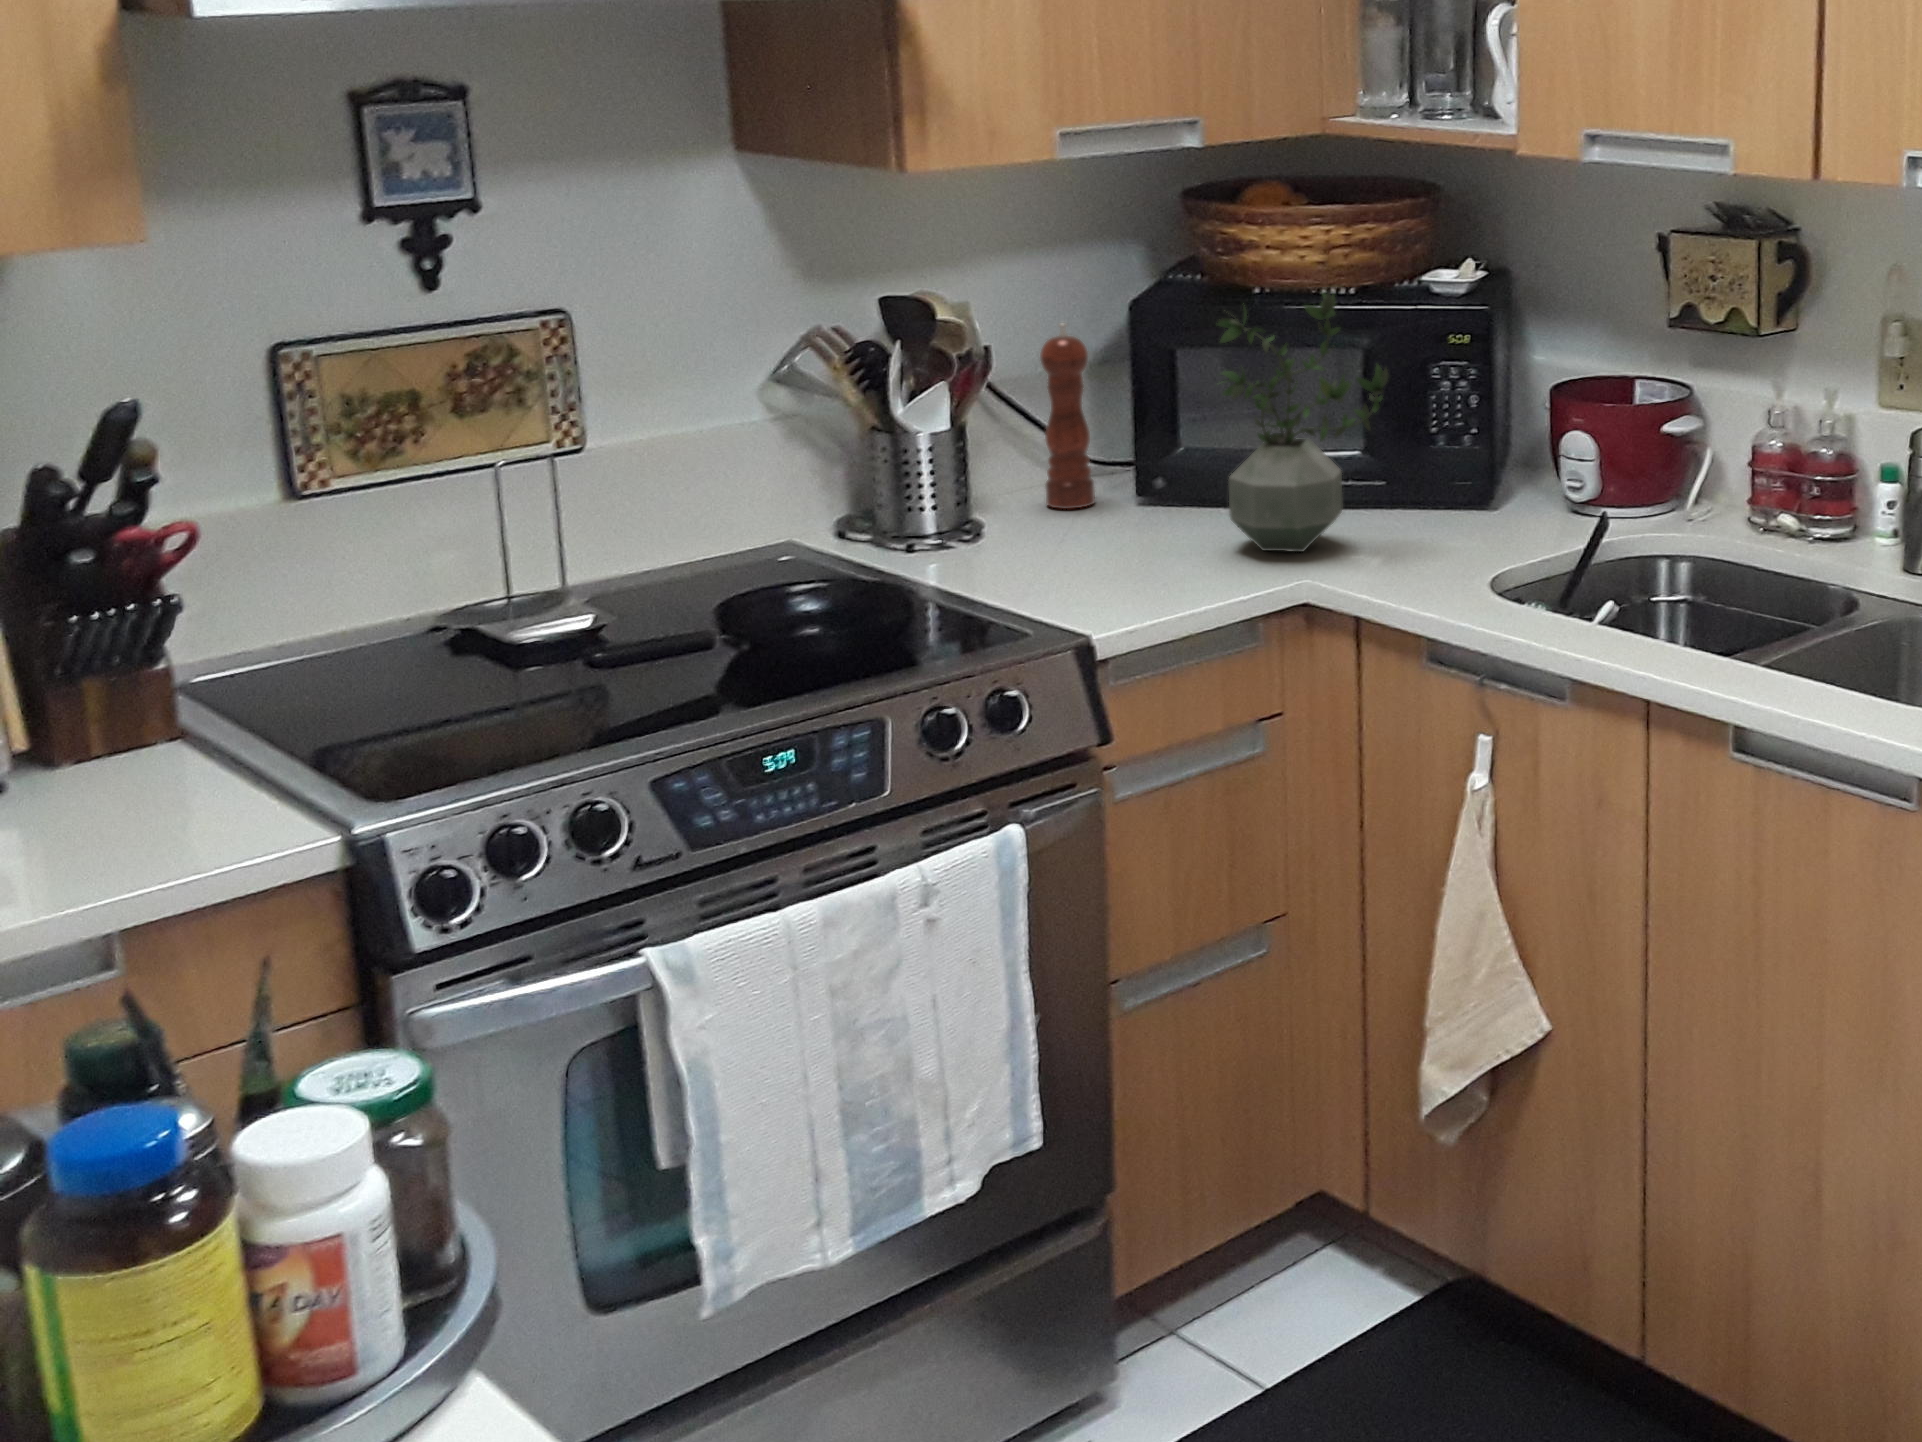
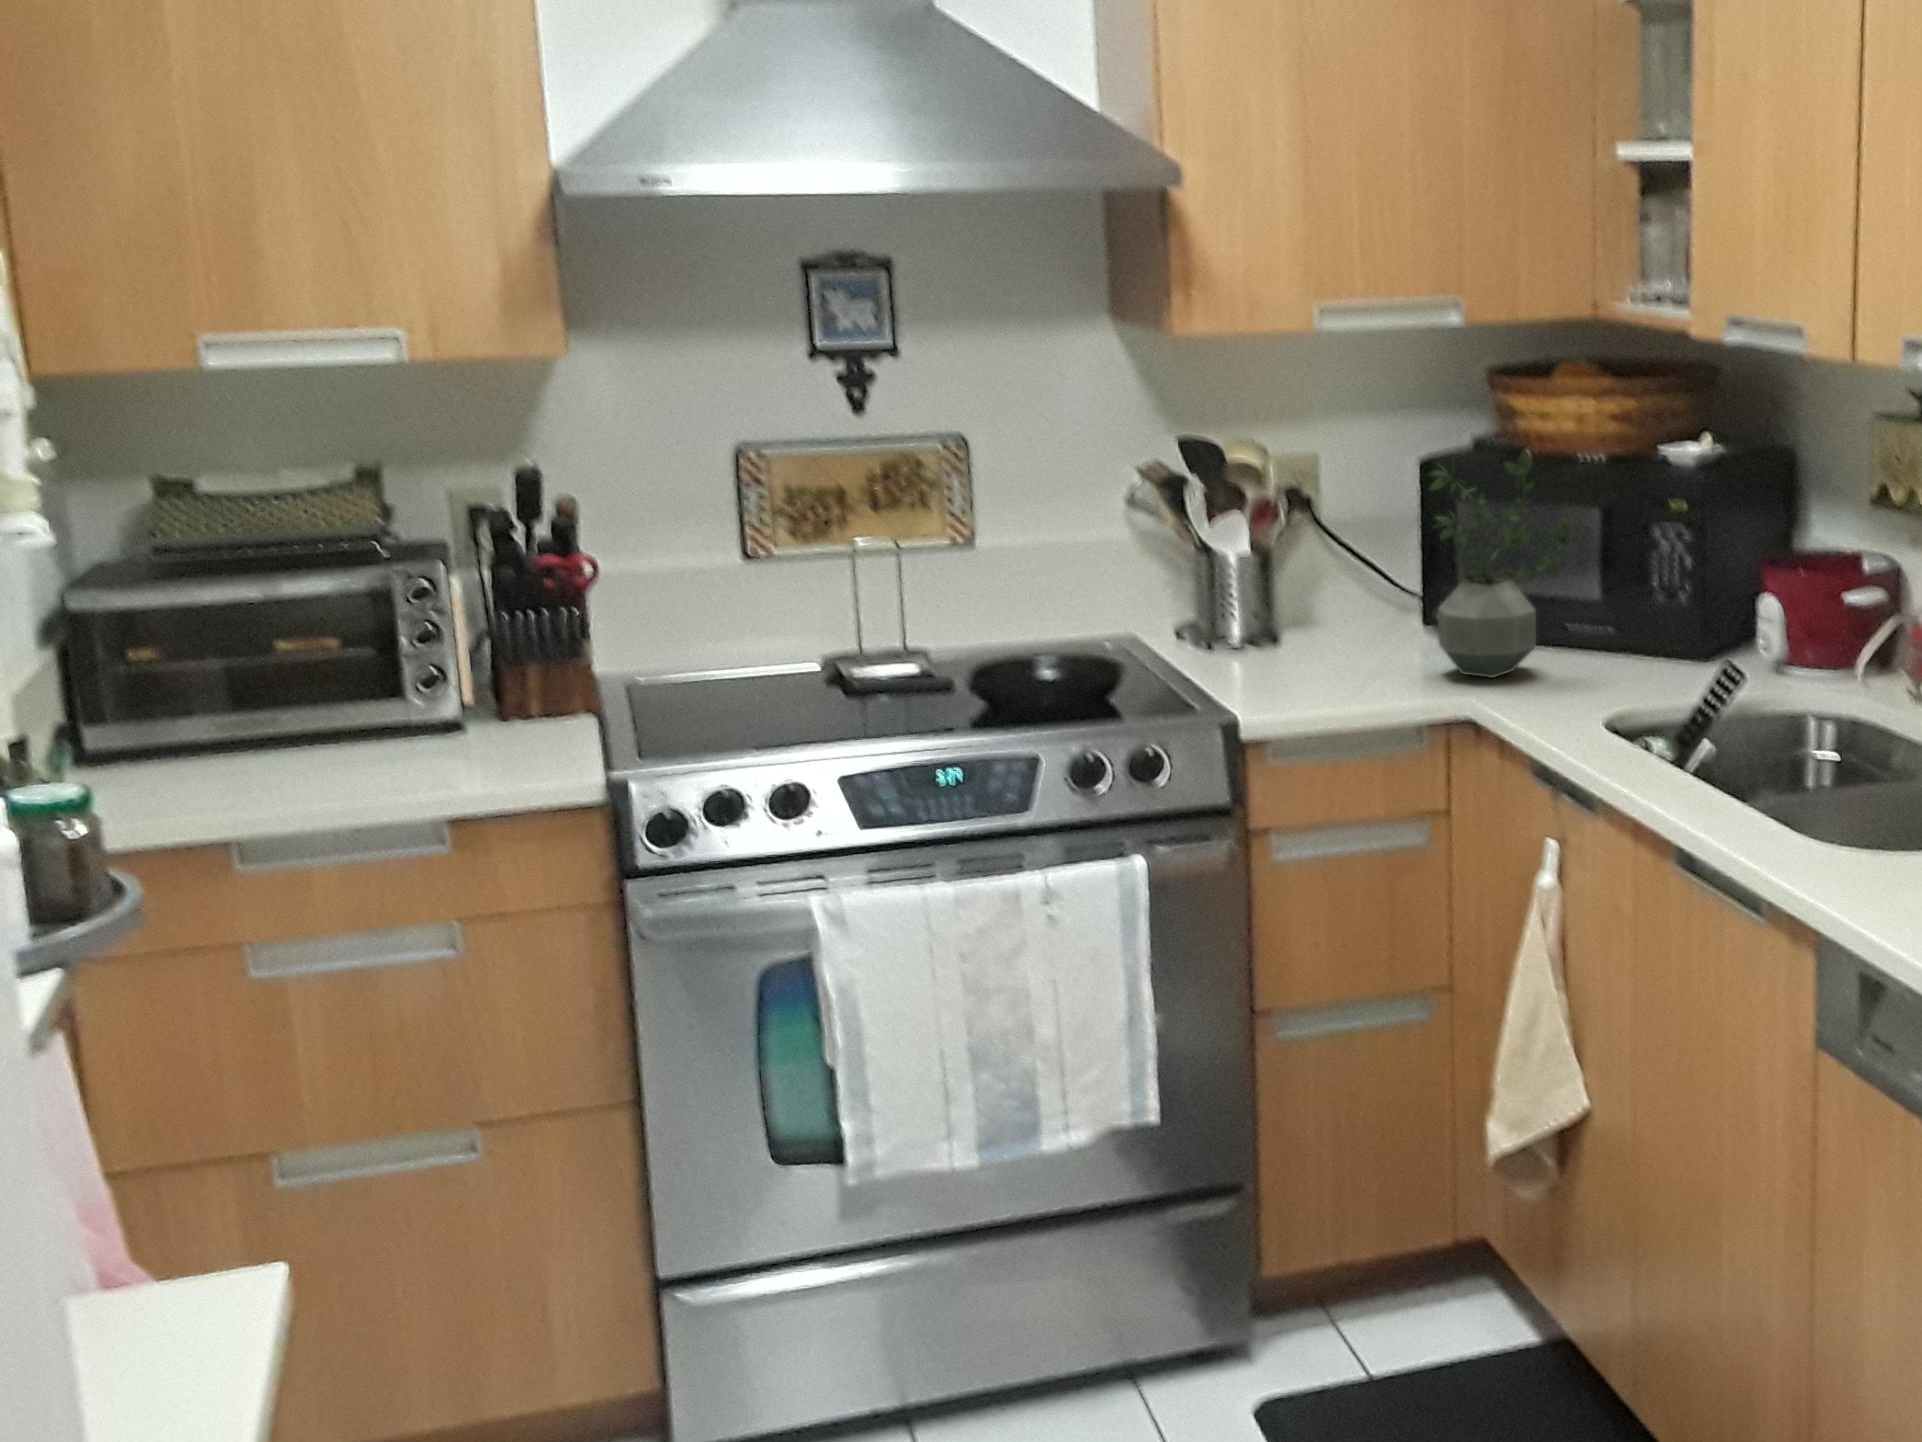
pepper mill: present [1040,323,1095,509] -> none [1348,472,1392,631]

